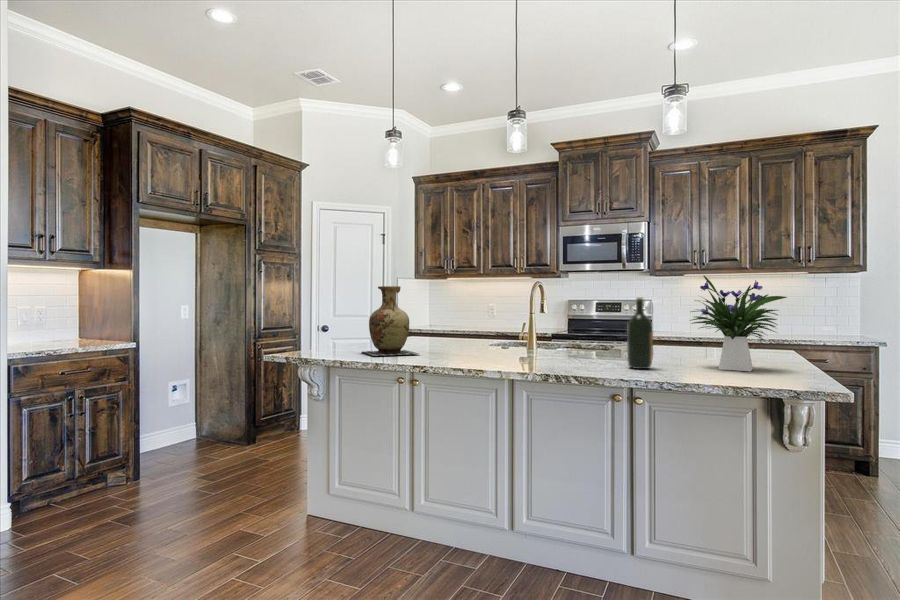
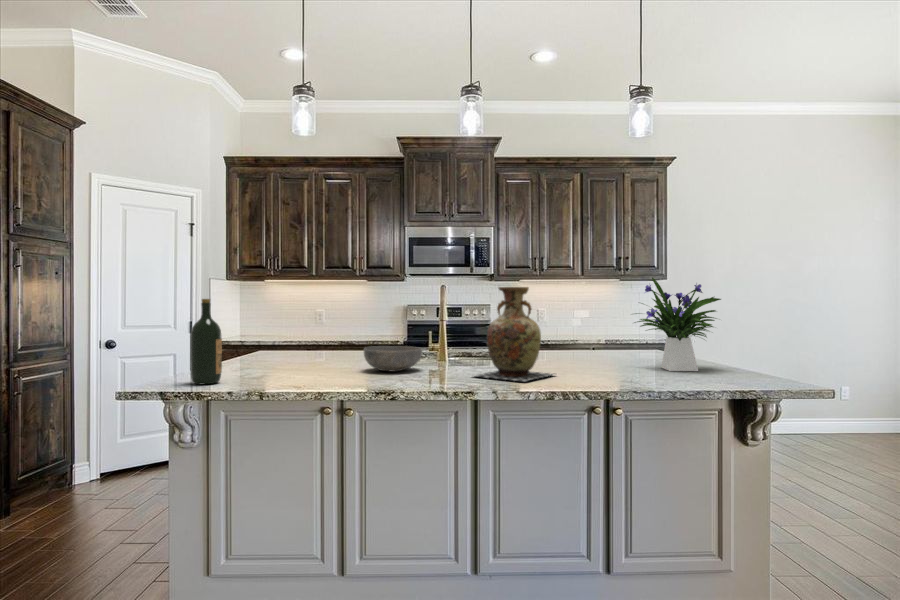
vase: present [362,286,418,356] -> present [474,287,553,381]
wine bottle: present [627,298,653,369] -> present [190,299,222,385]
bowl: none [442,334,491,355] -> present [364,346,422,372]

